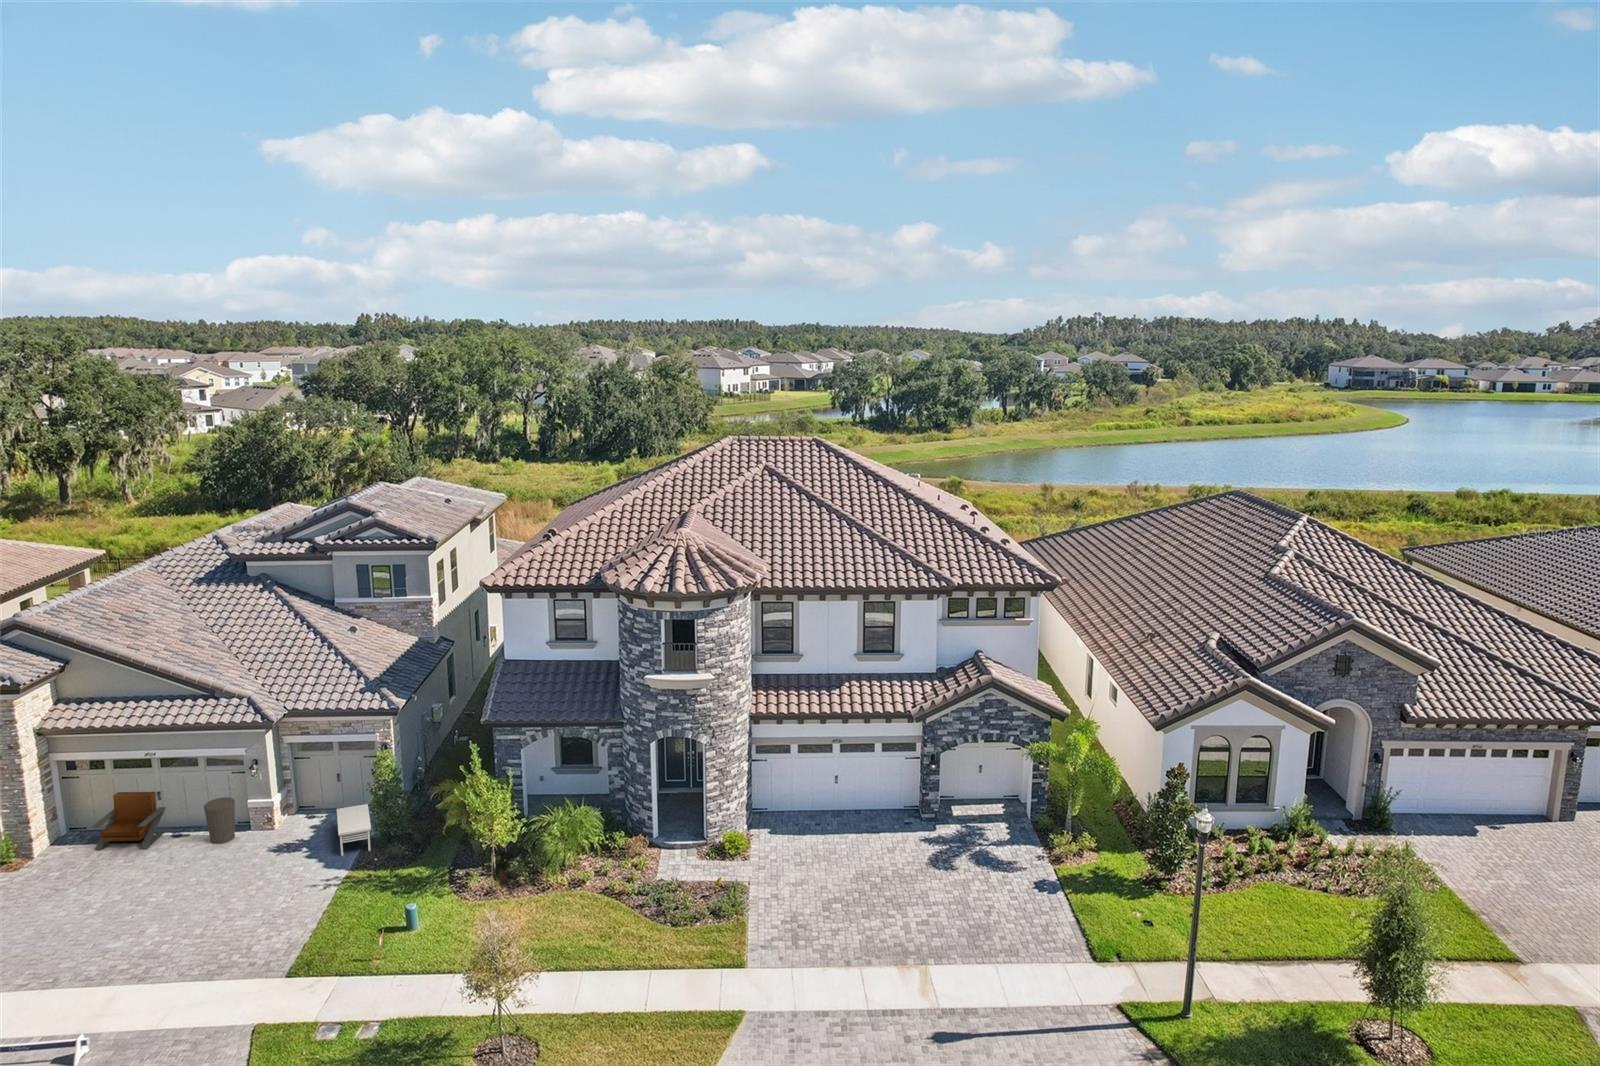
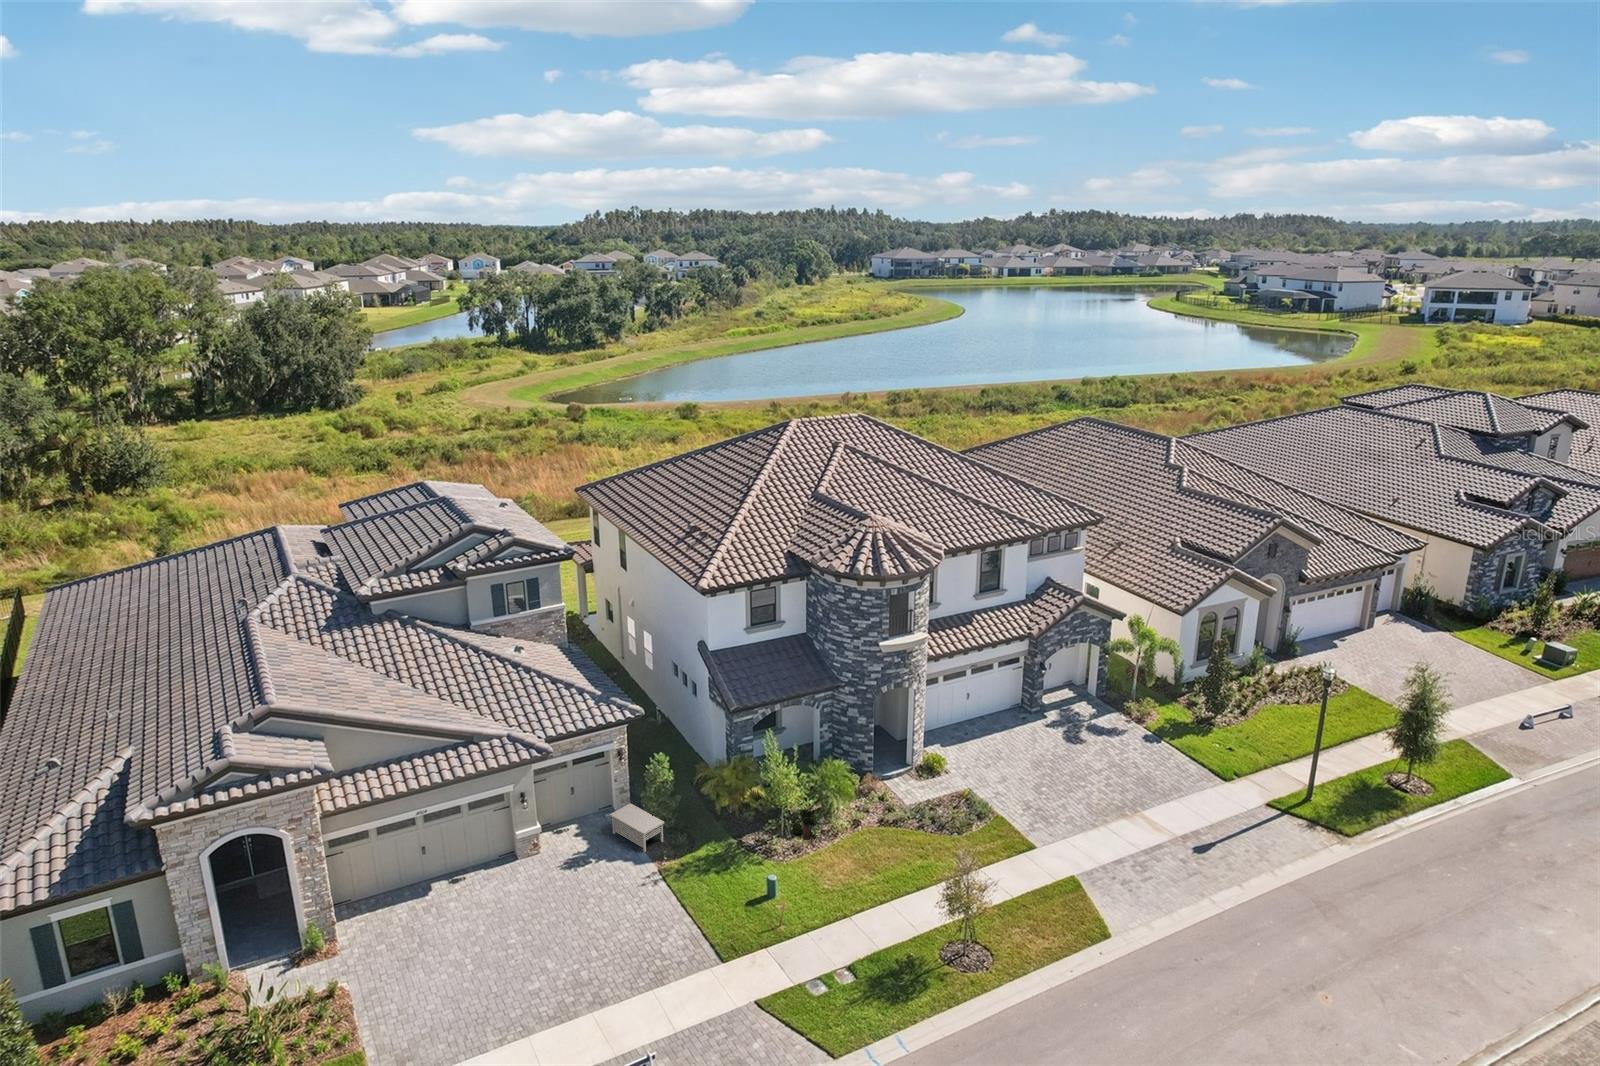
lounge chair: present [92,792,167,850] -> none [399,841,458,910]
trash can: present [204,797,235,844] -> none [500,828,527,873]

